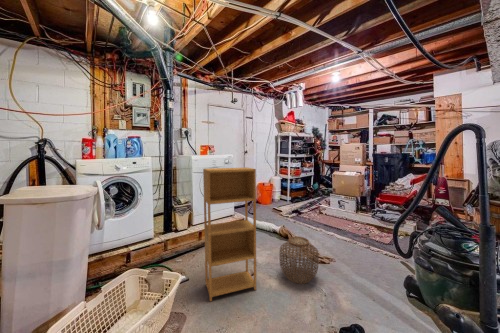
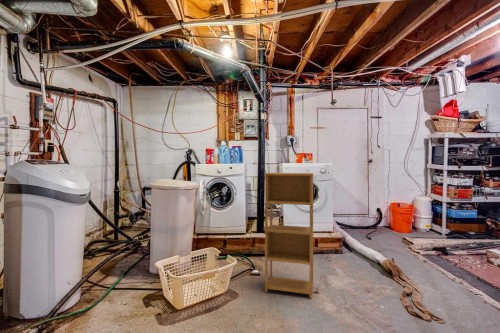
woven basket: present [280,237,319,284] -> none [344,256,393,312]

